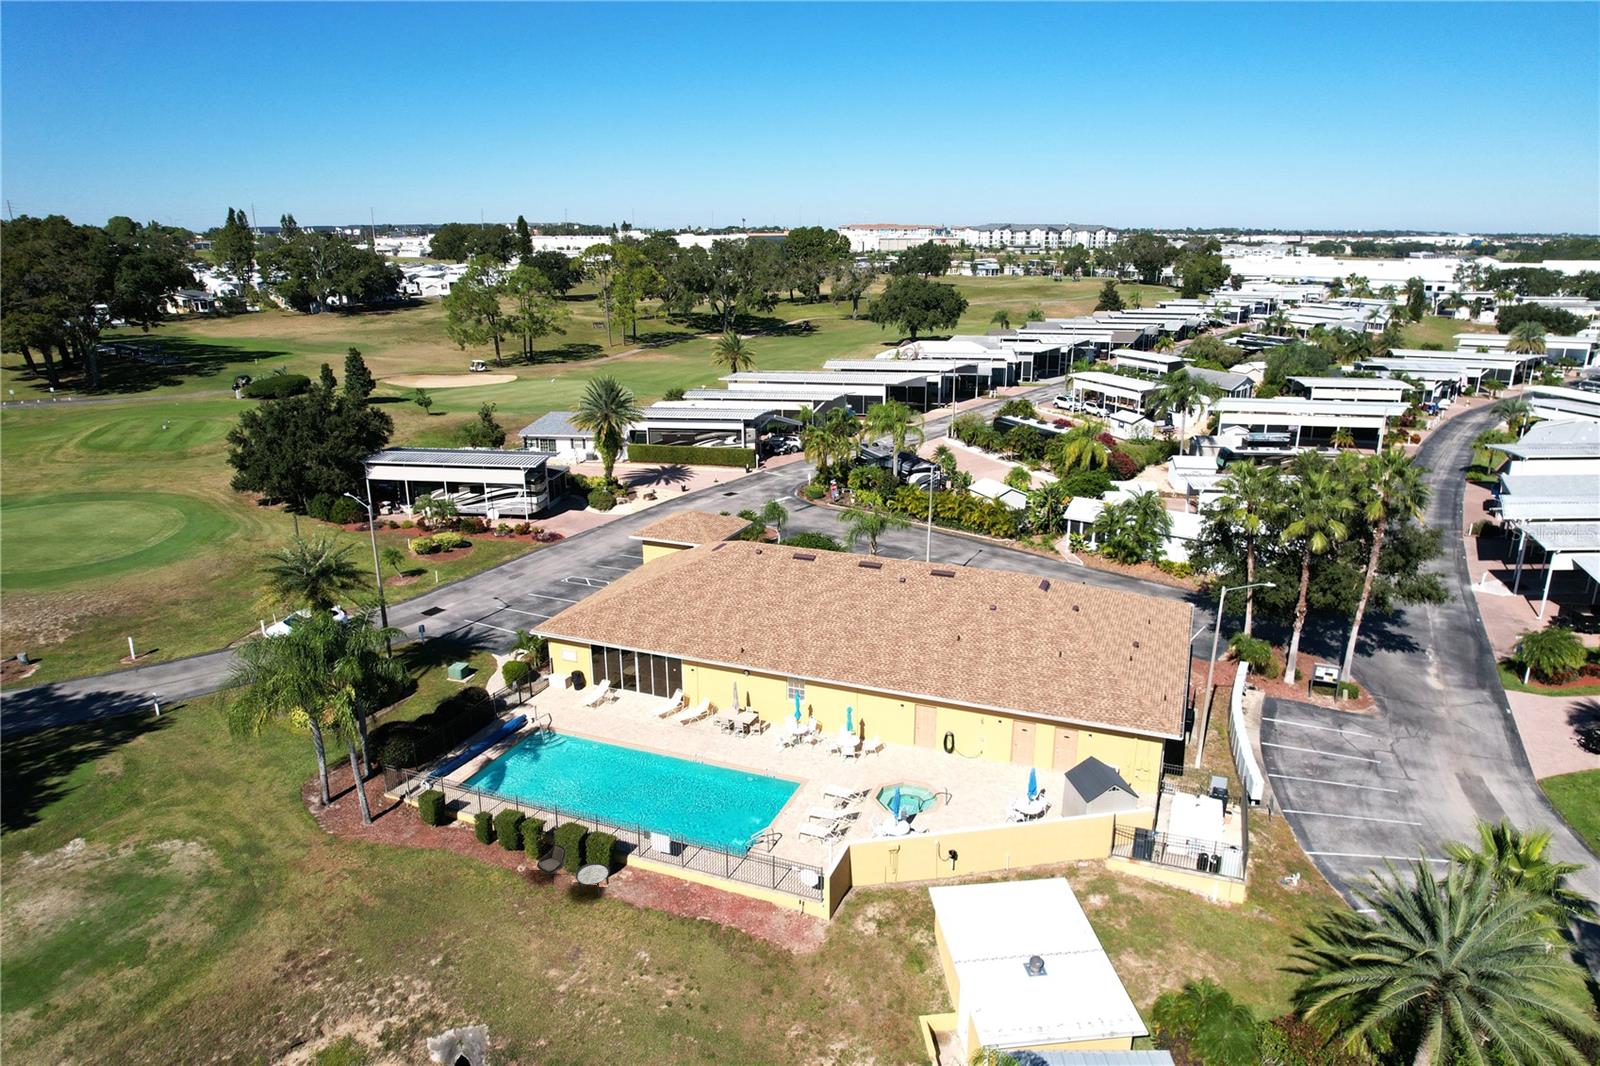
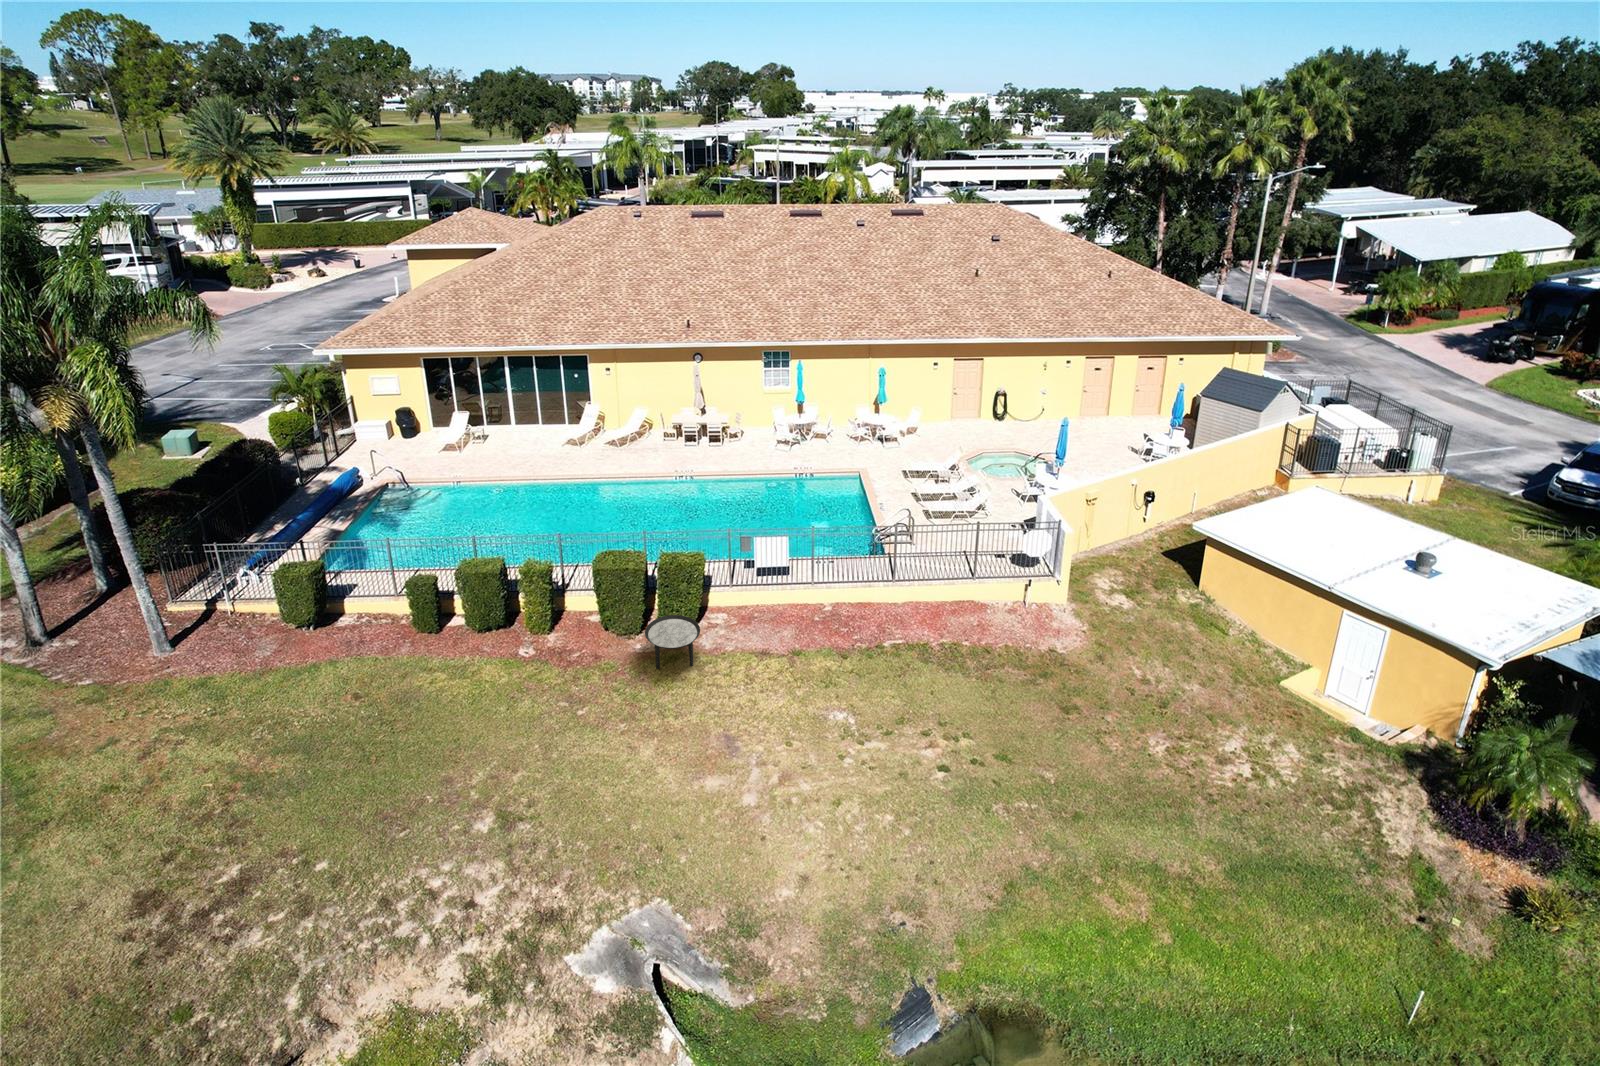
lounge chair: present [537,845,569,884] -> none [564,603,616,665]

